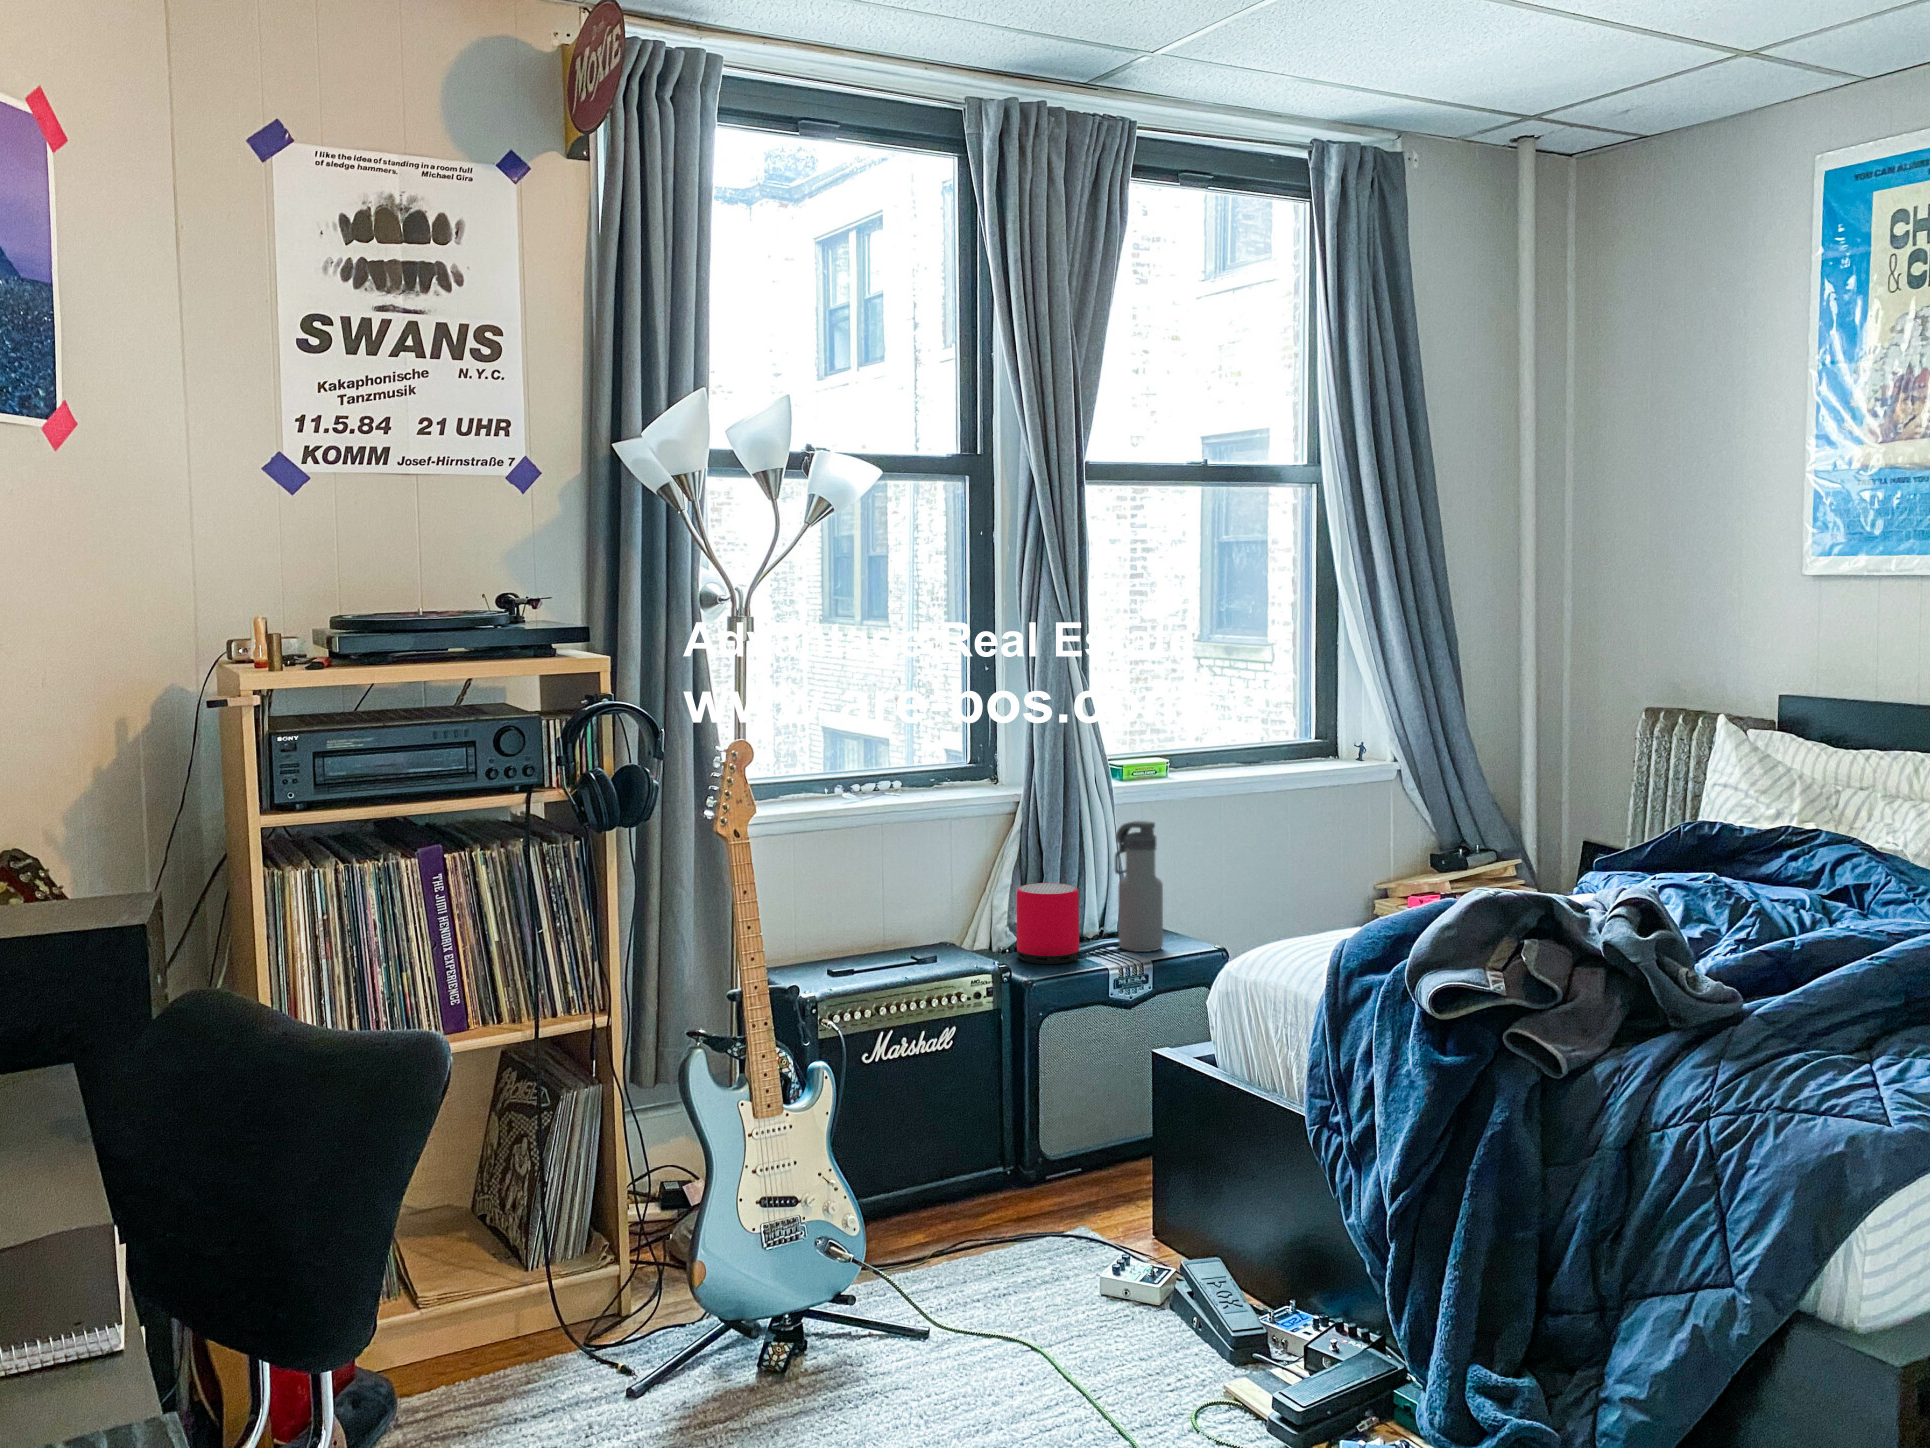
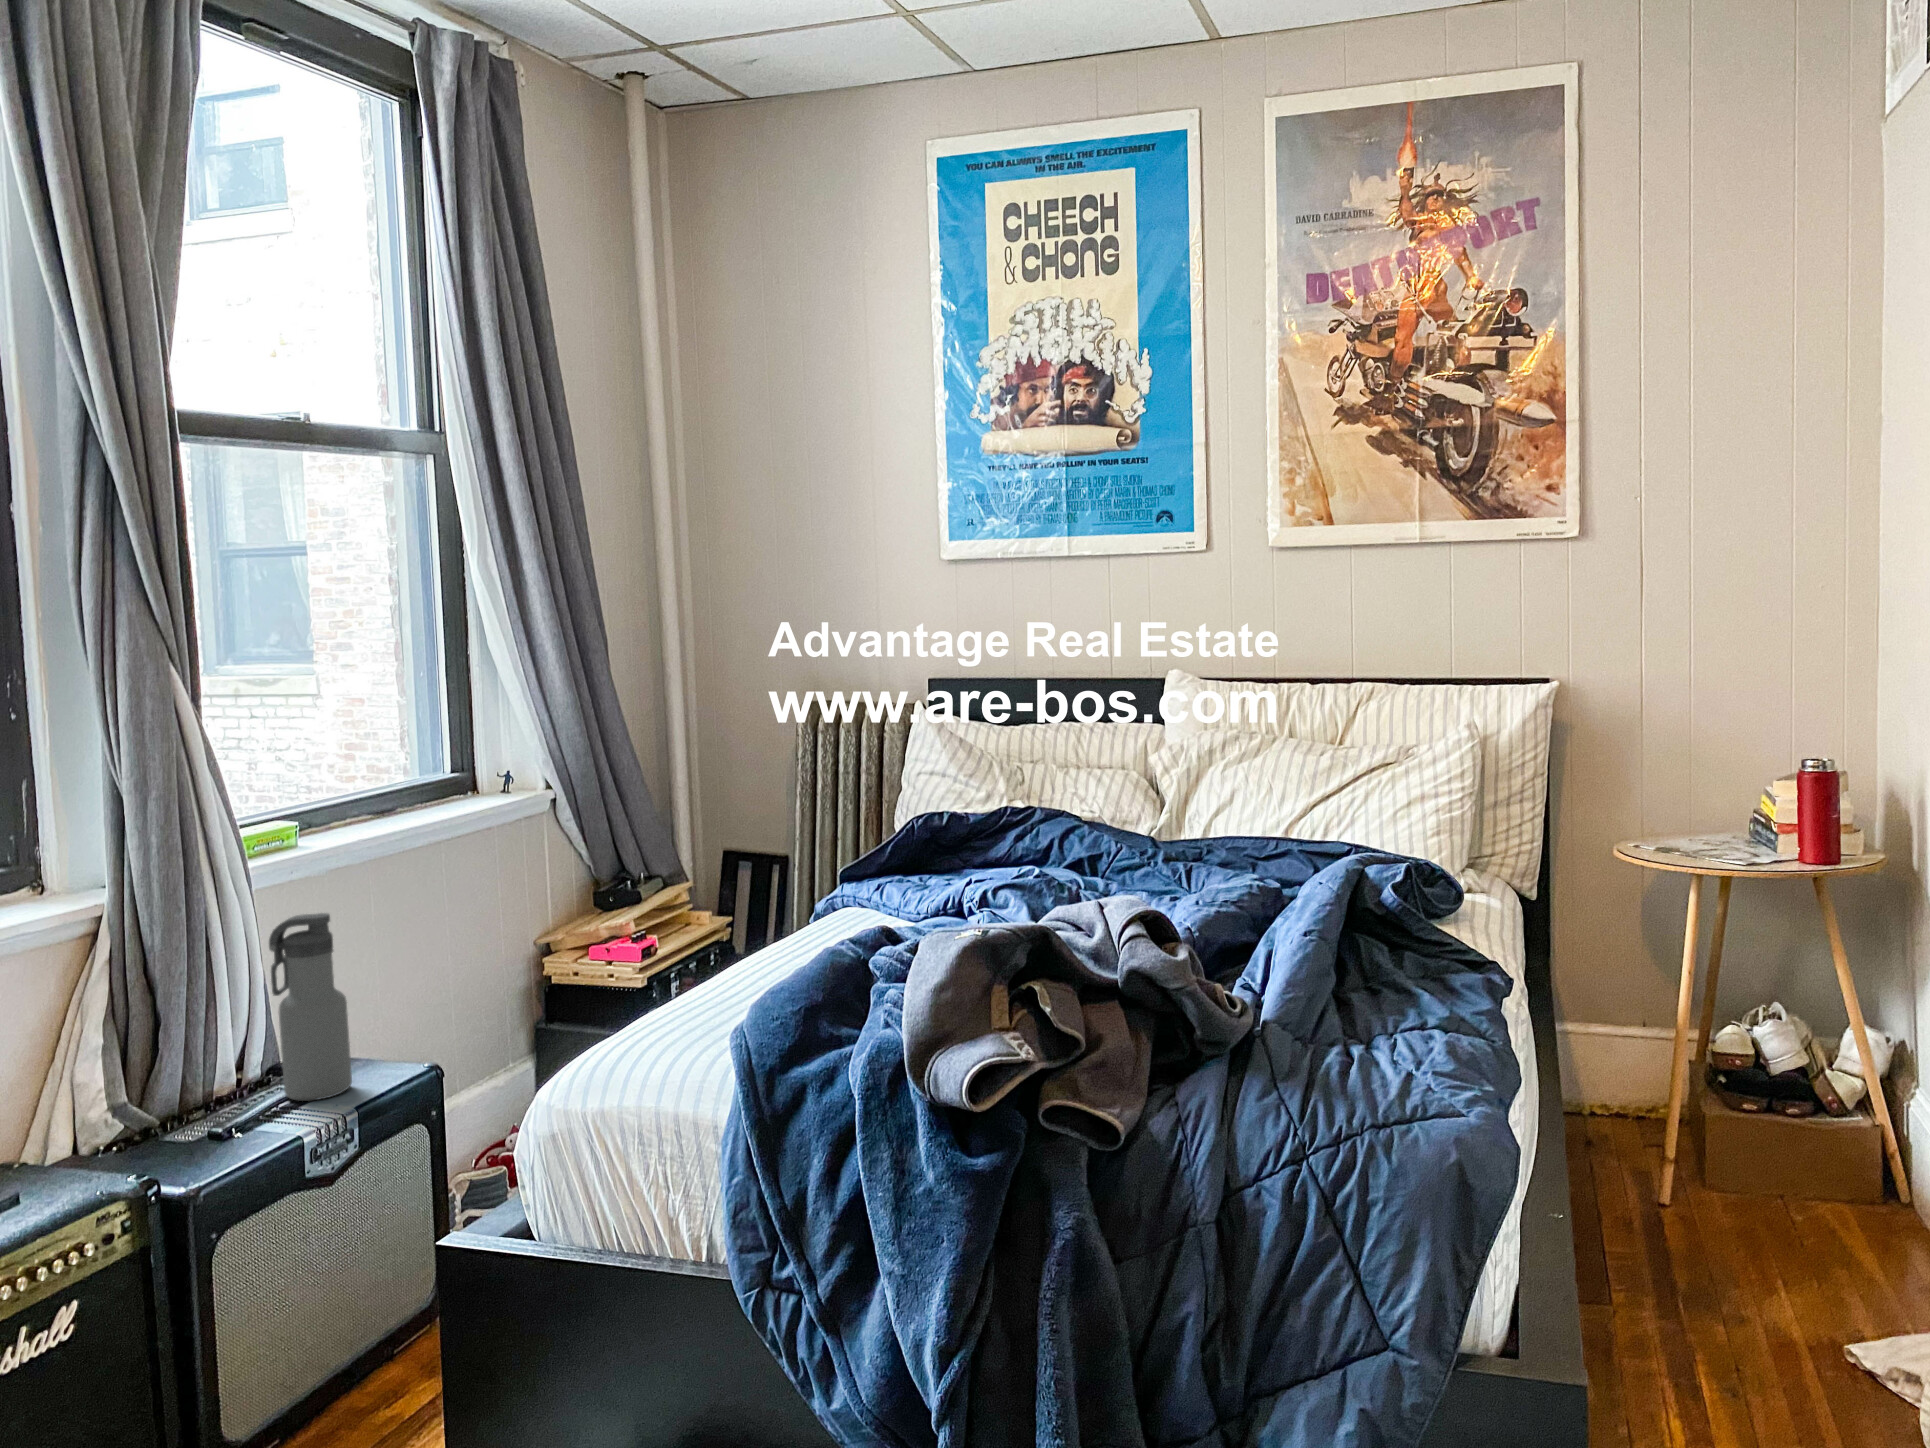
speaker: present [1017,883,1079,964] -> none [135,1028,247,1160]

